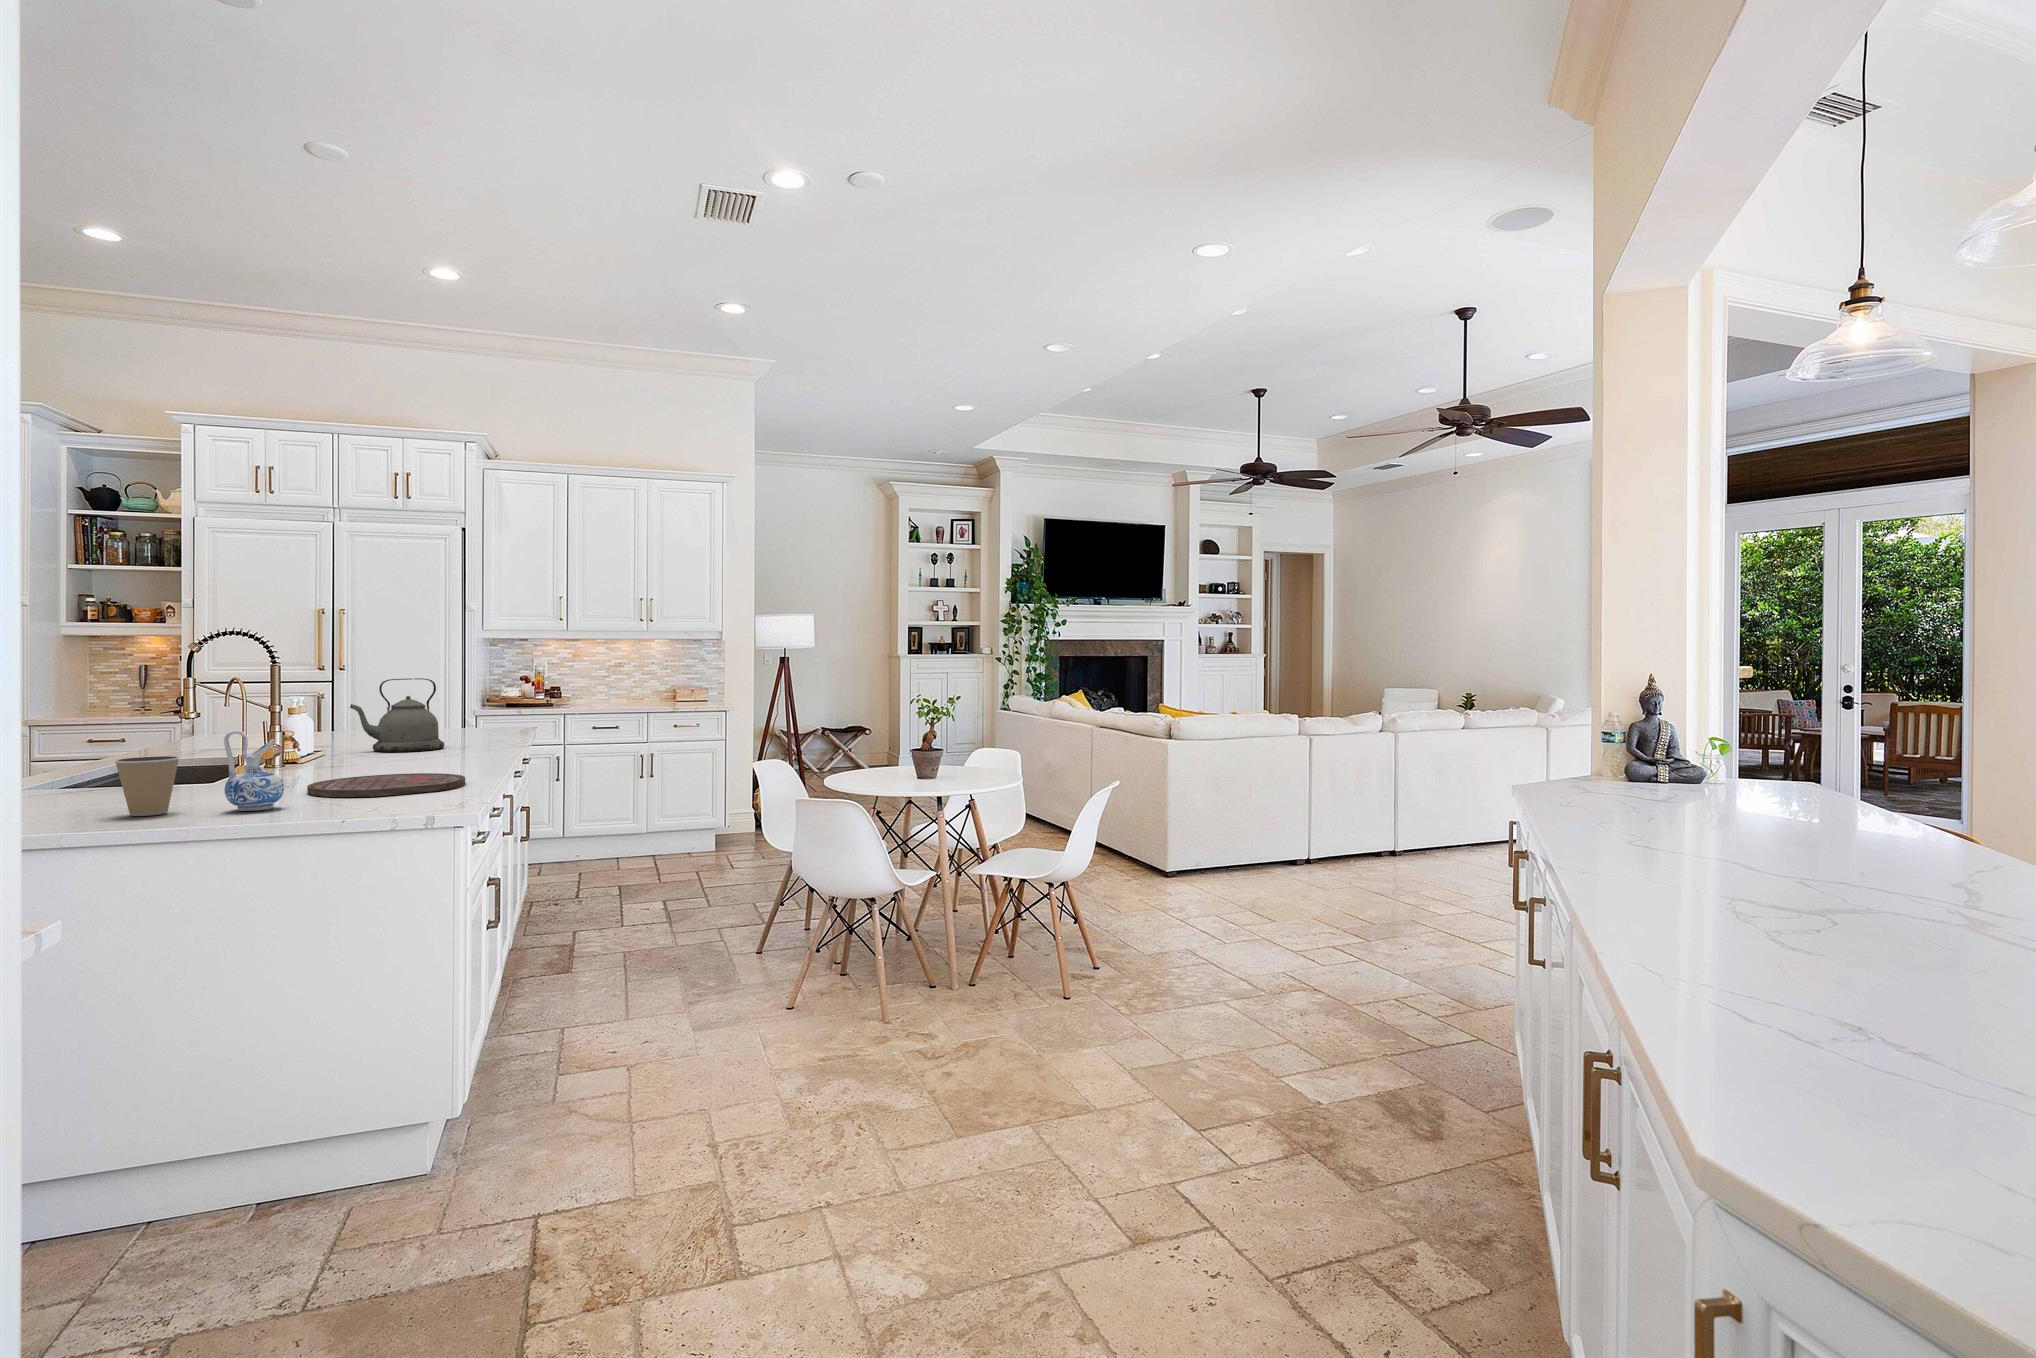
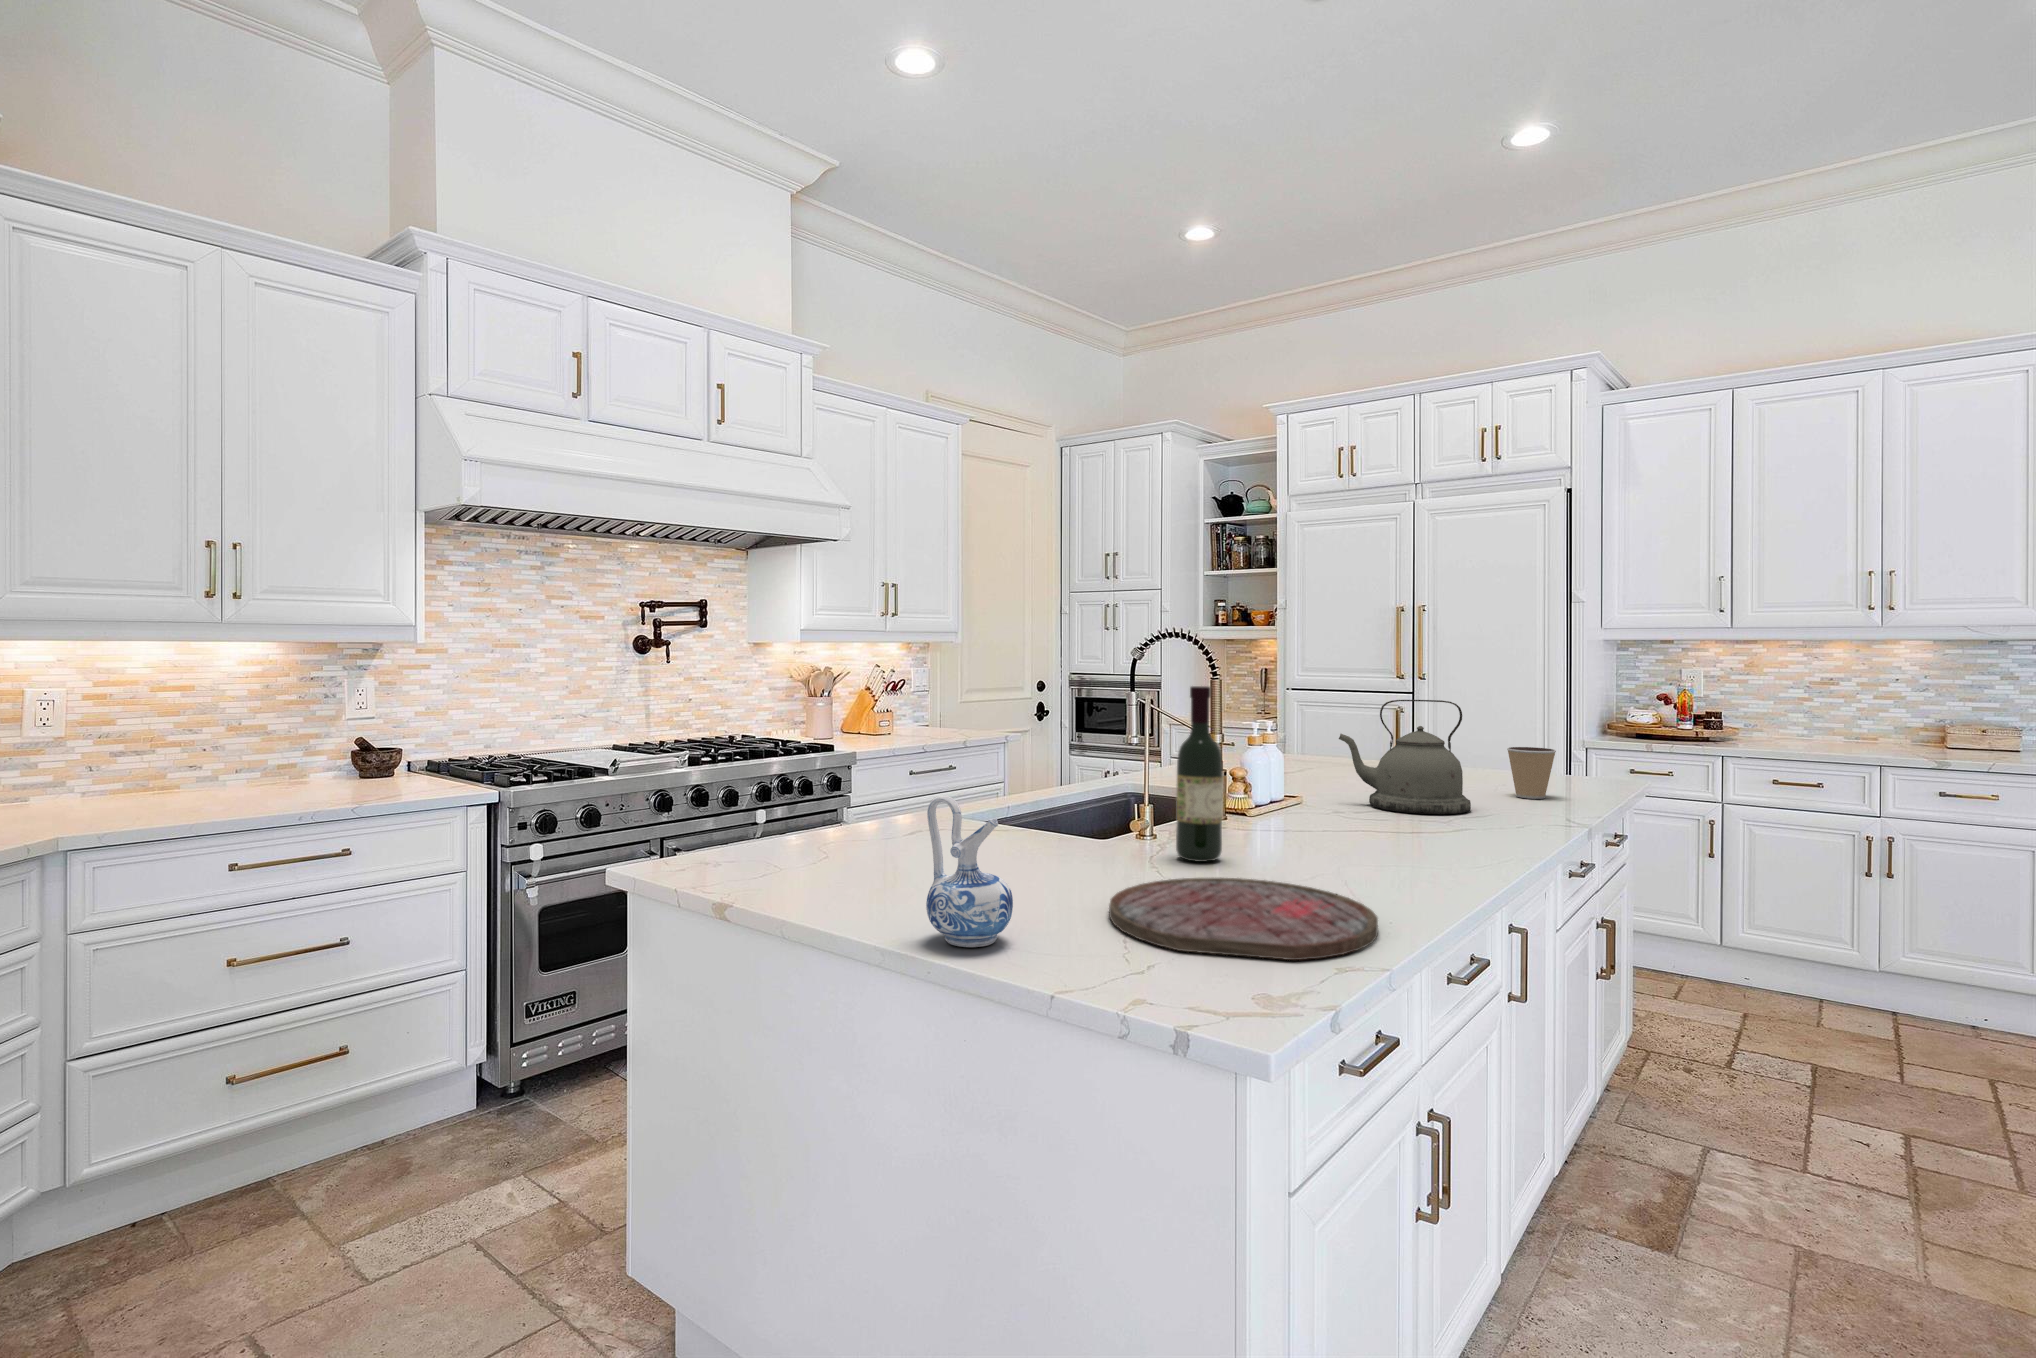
wine bottle: none [295,670,330,779] -> present [1176,686,1223,862]
coffee cup: present [115,756,179,816] -> present [1507,747,1556,799]

